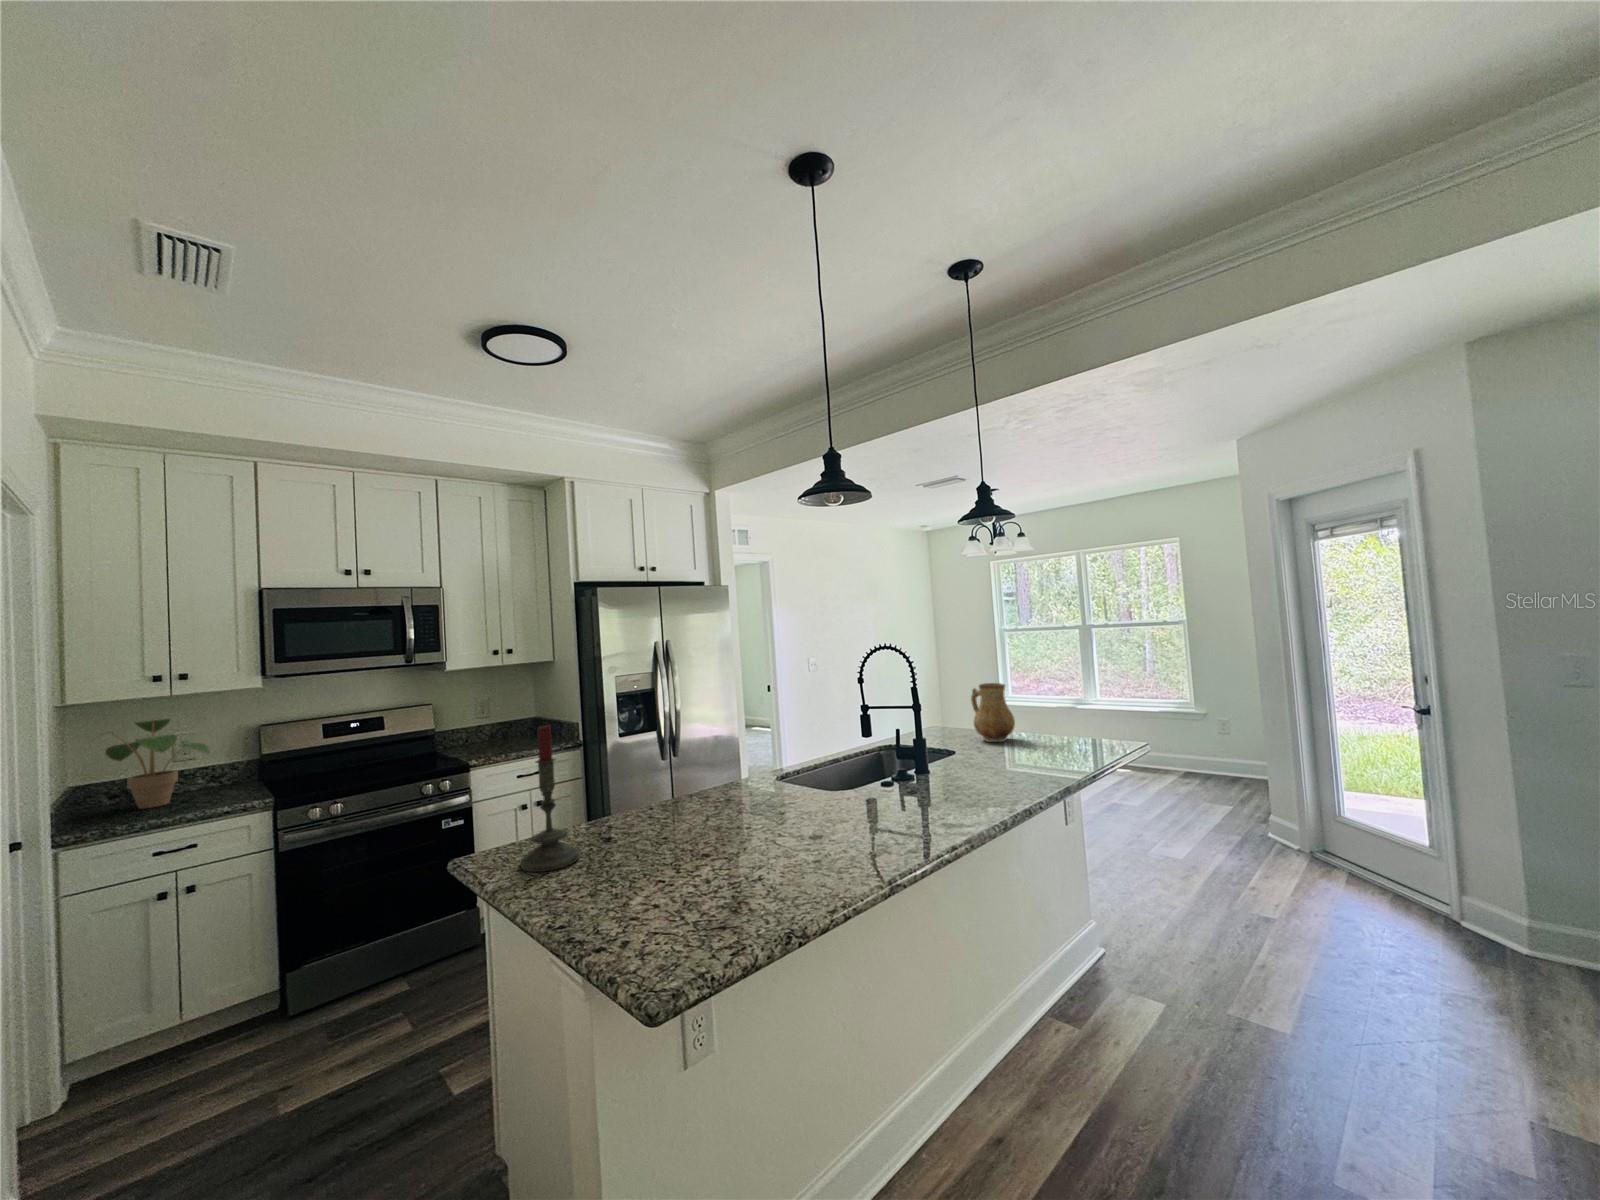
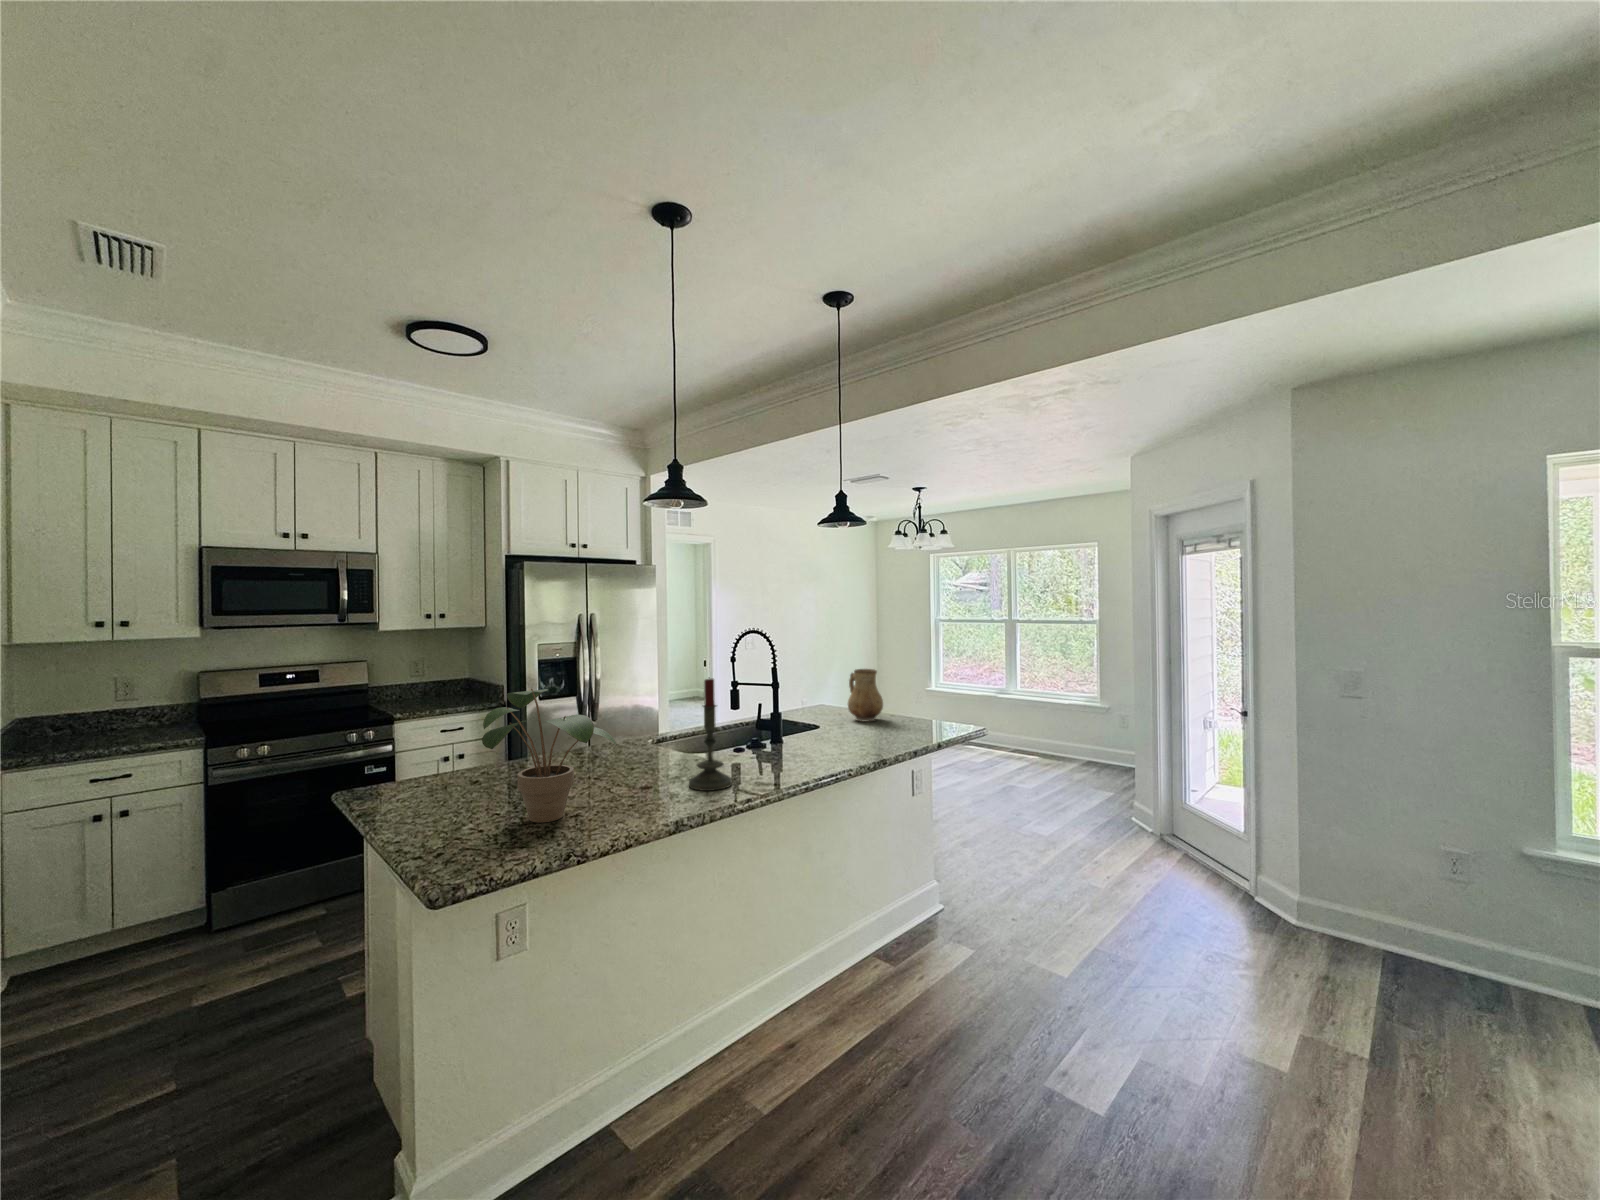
potted plant: present [102,719,210,809] -> present [482,689,616,823]
candle: present [521,725,579,872] -> present [689,678,732,791]

